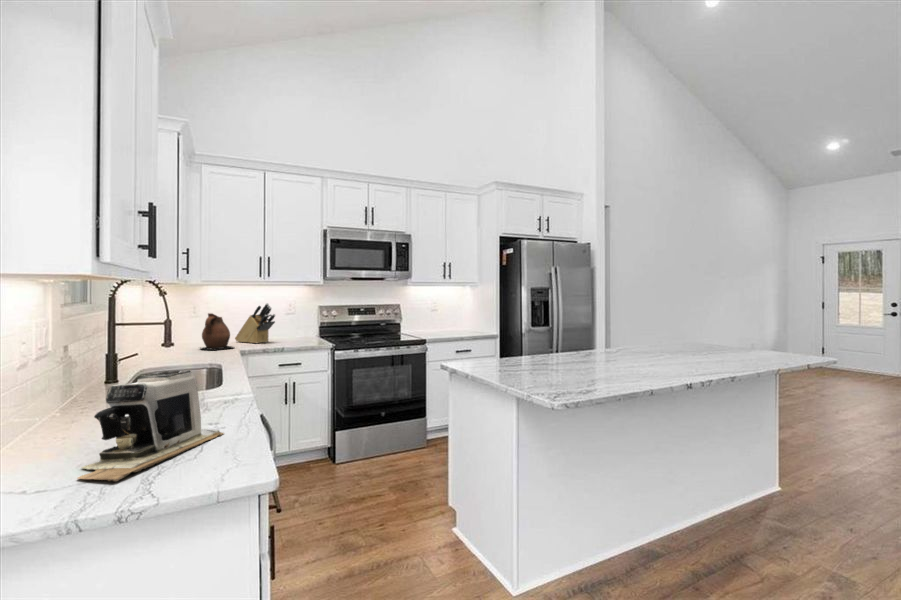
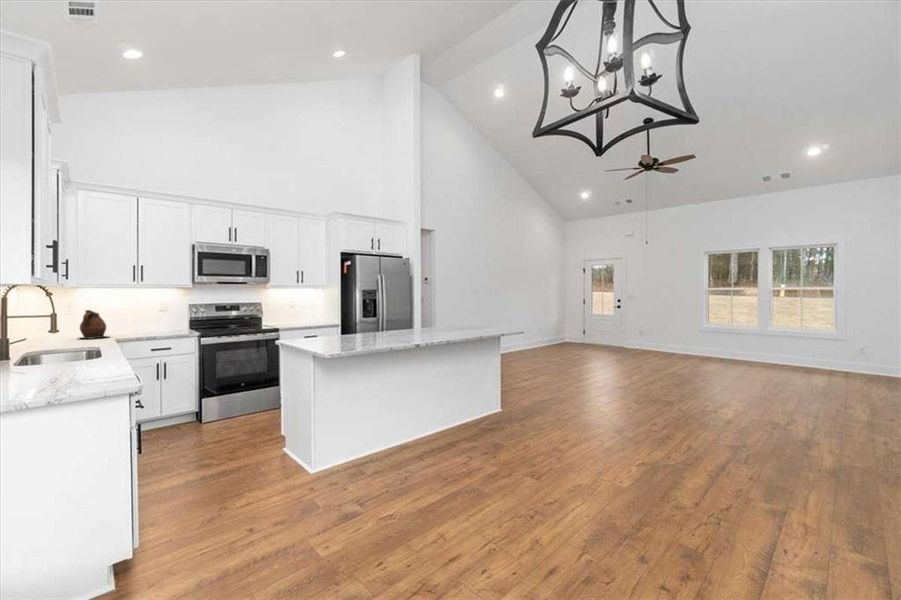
knife block: present [235,303,275,343] -> none [110,302,148,334]
coffee maker: present [78,370,224,481] -> none [20,337,110,390]

